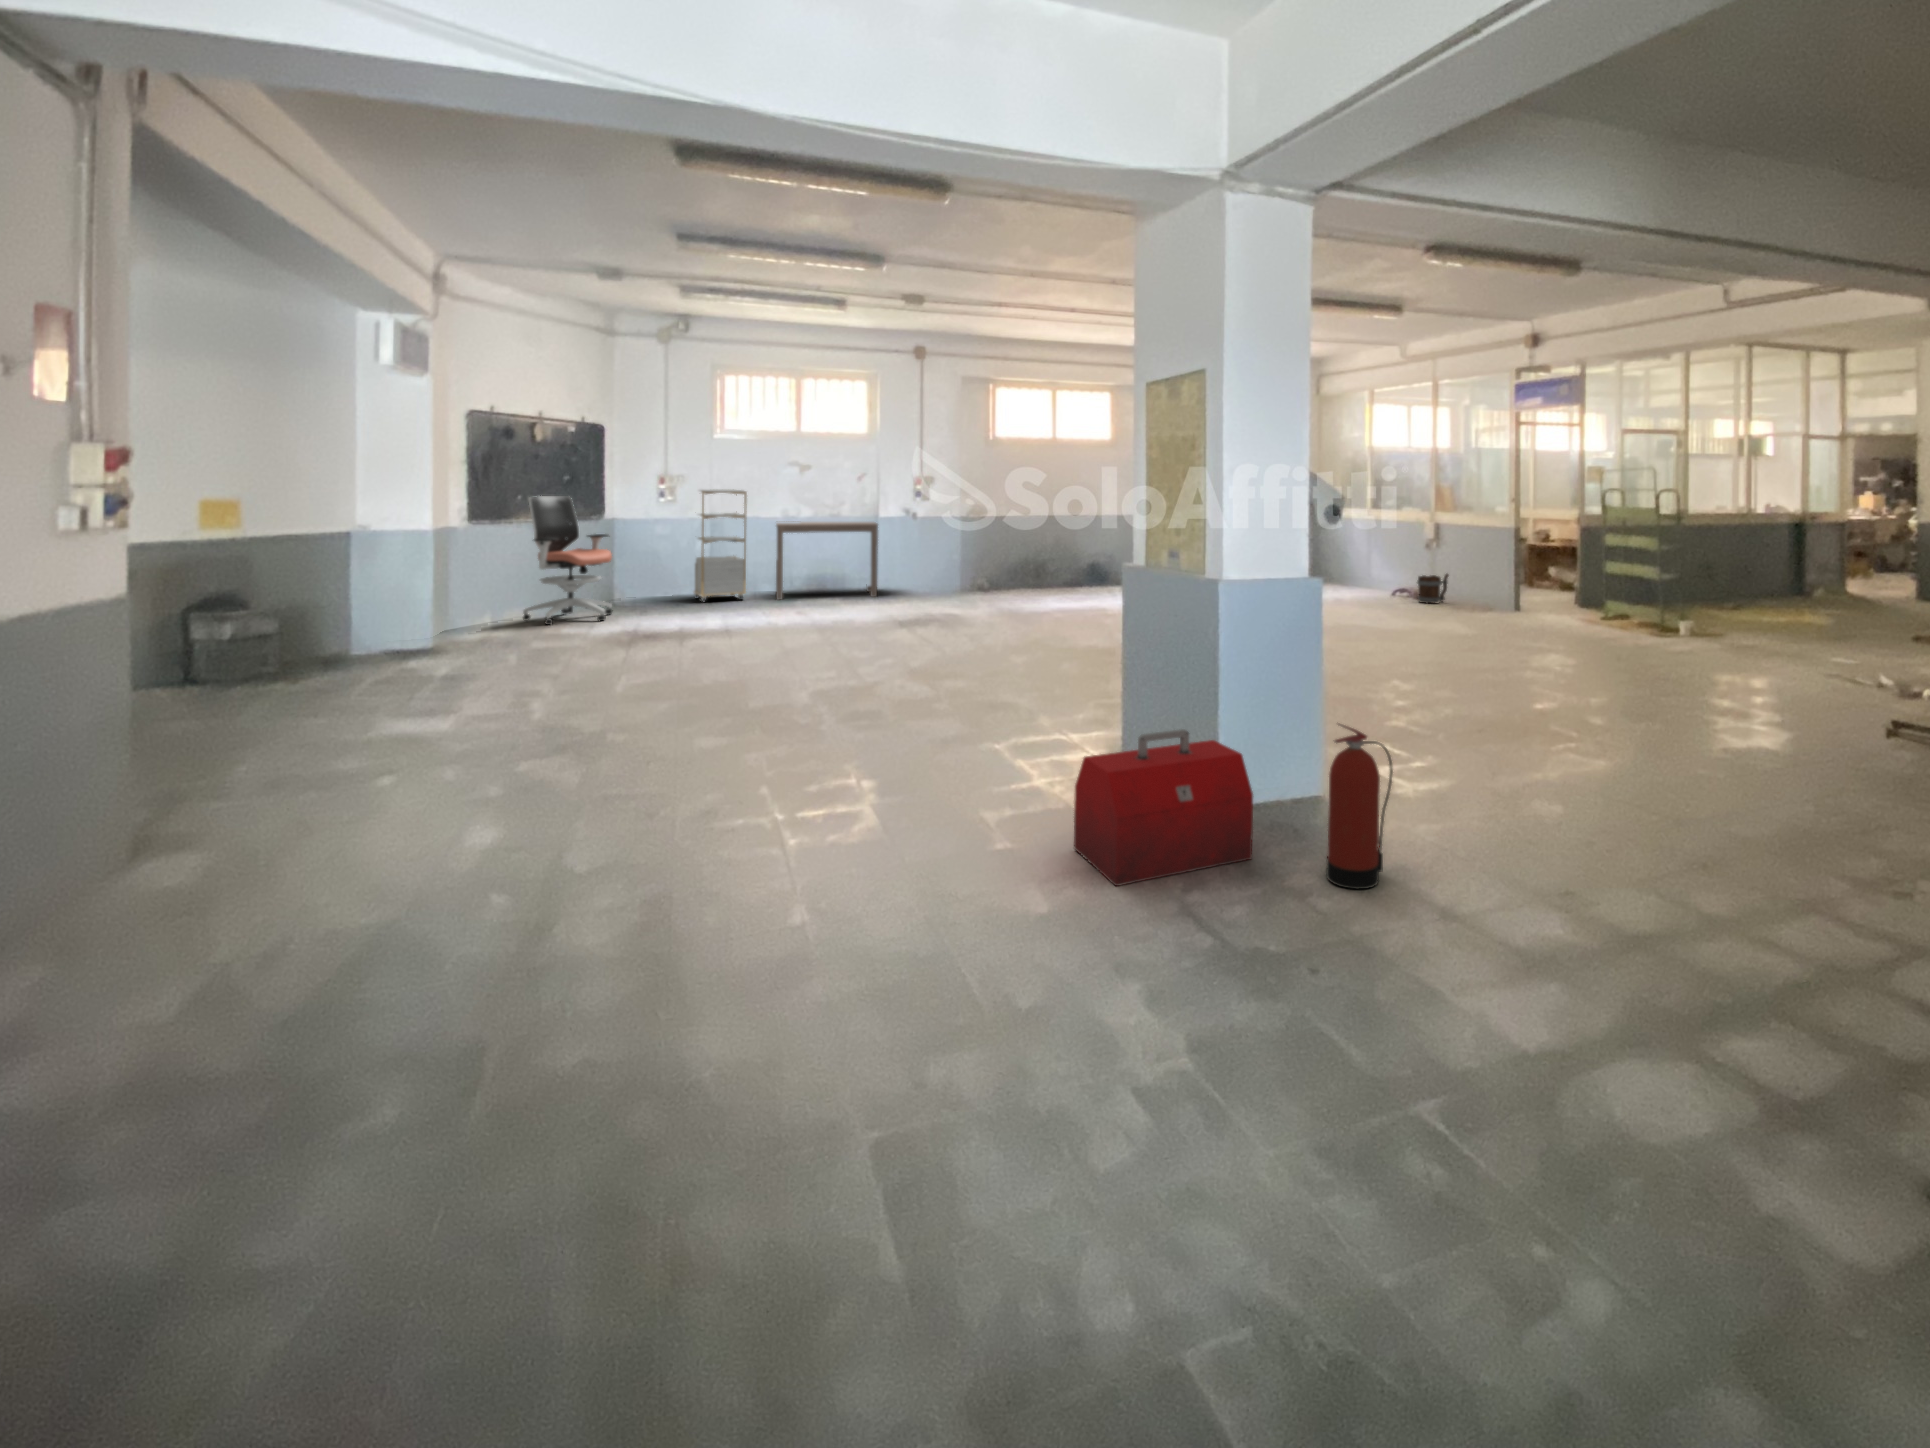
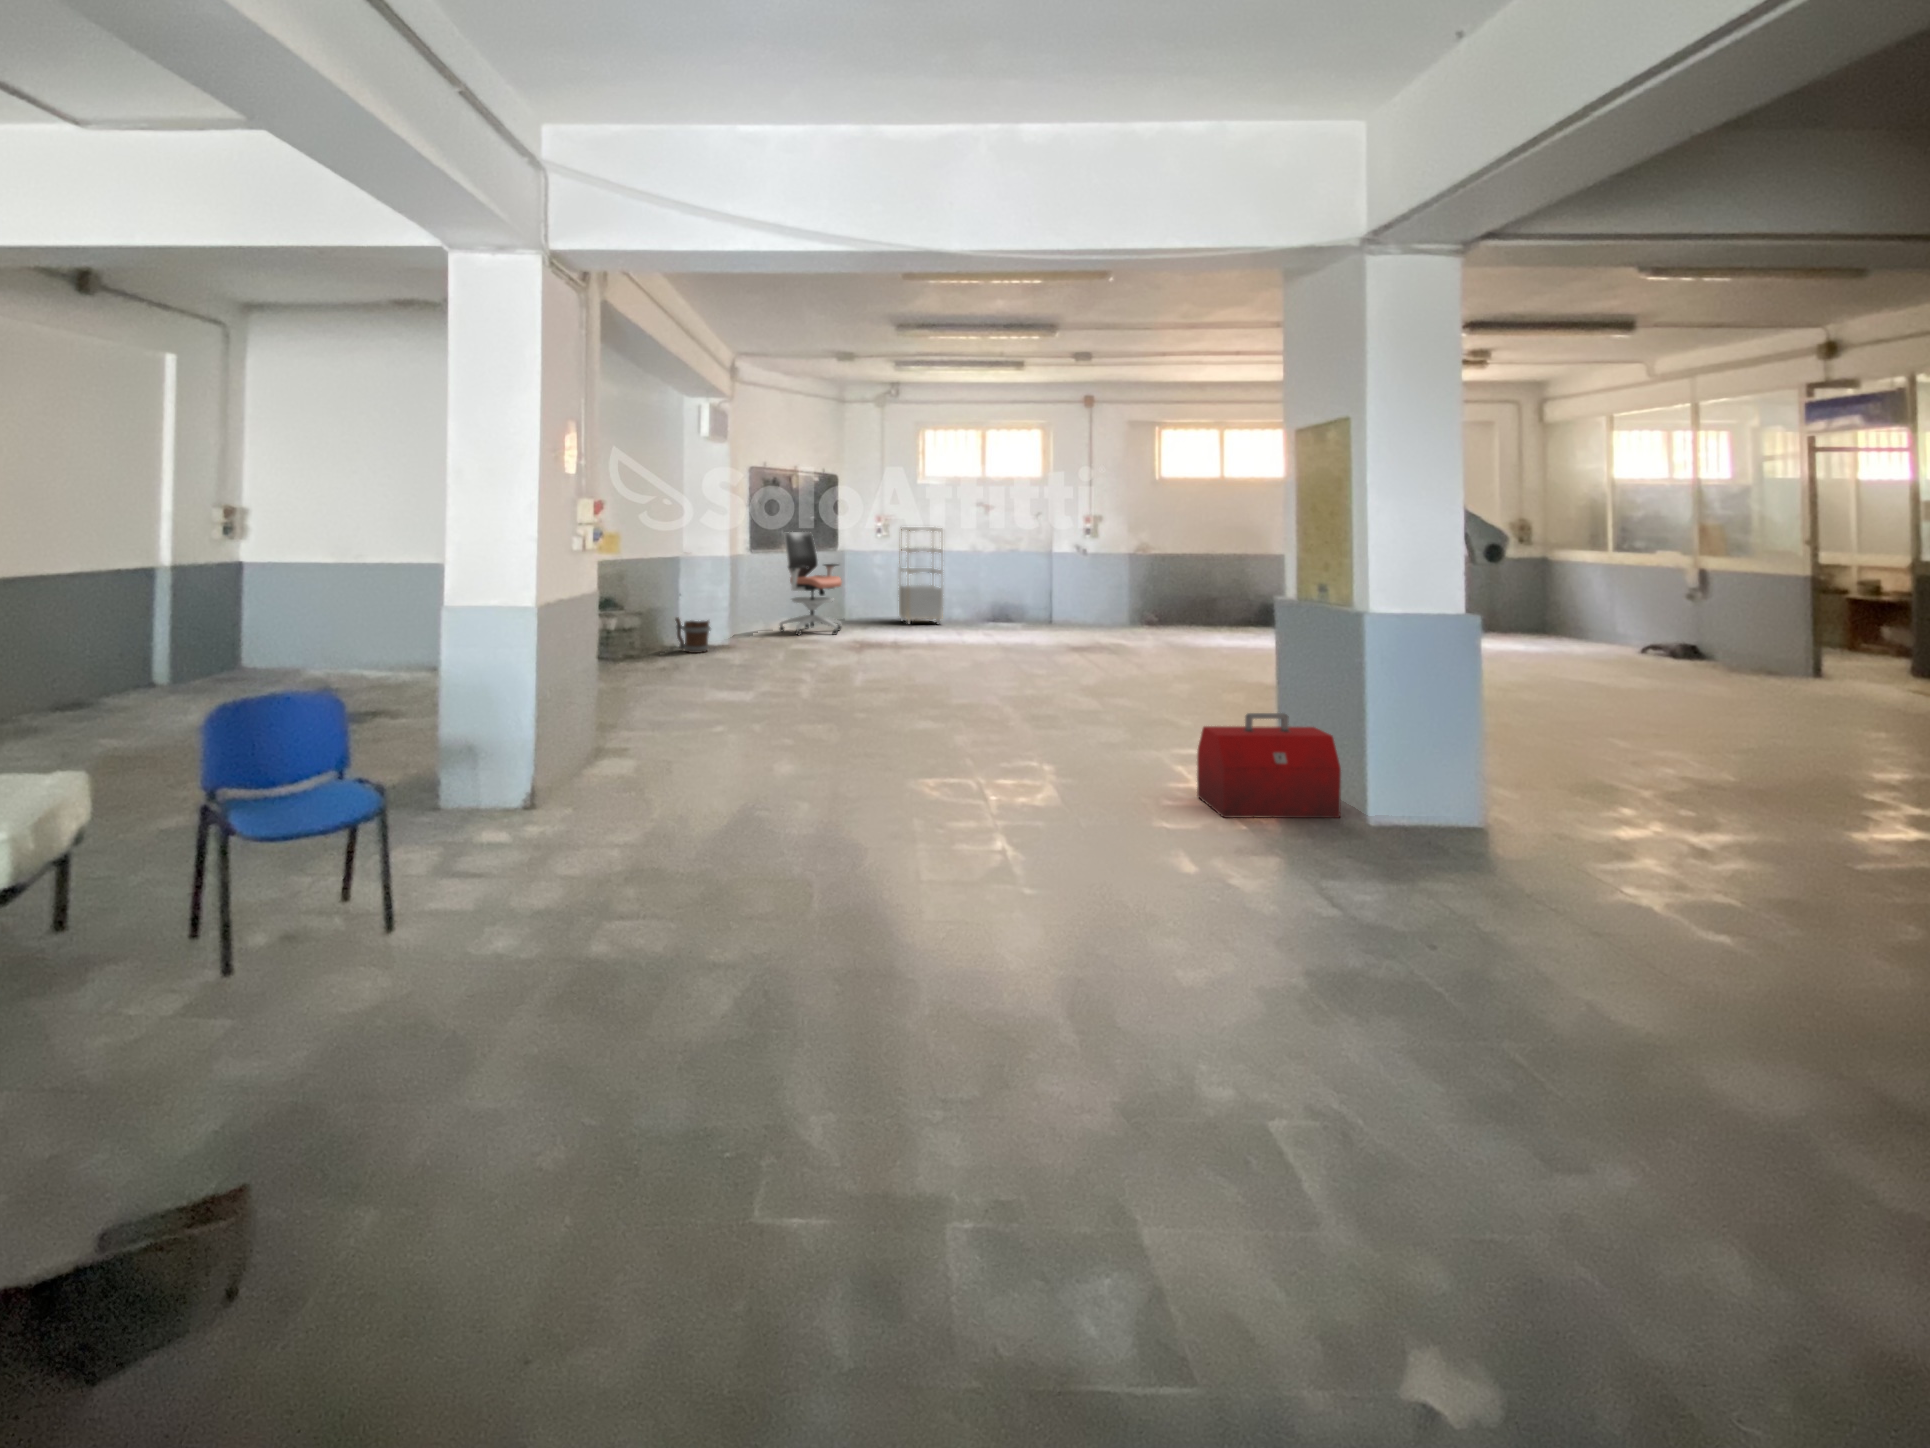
desk: present [776,521,878,600] -> none [967,556,1056,627]
bucket: present [1417,574,1449,603] -> present [675,618,711,653]
fire extinguisher: present [1326,724,1393,889] -> none [1398,711,1459,843]

